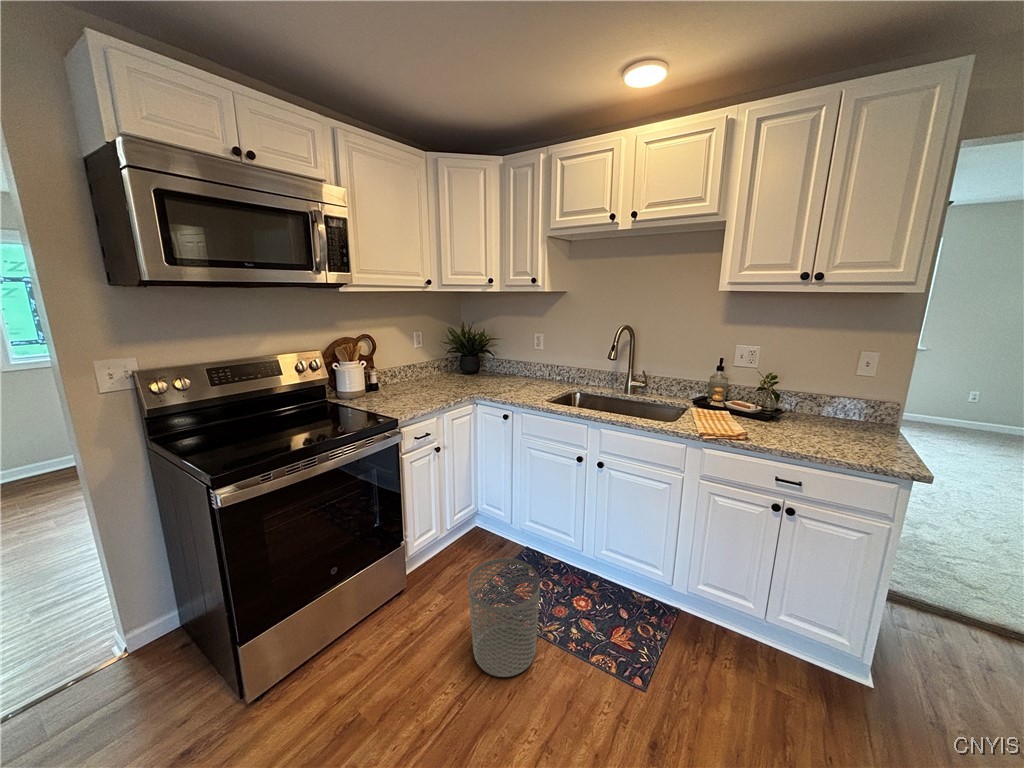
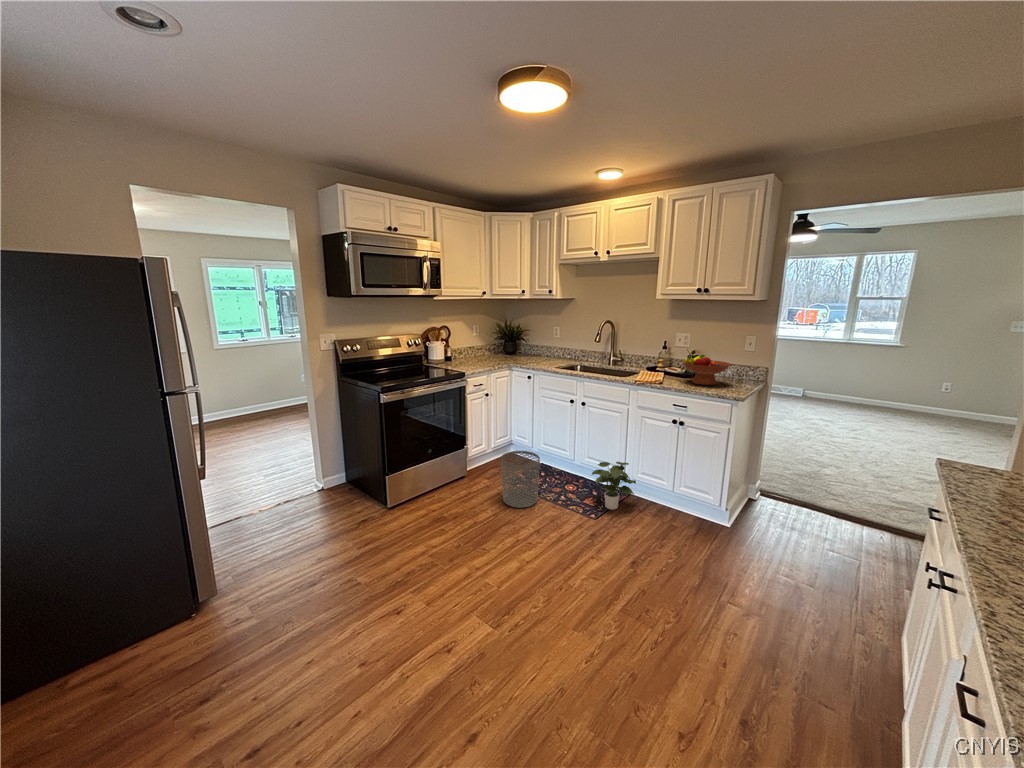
fruit bowl: none [777,387,872,441] -> present [682,355,731,385]
potted plant: none [628,572,713,664] -> present [592,462,636,510]

